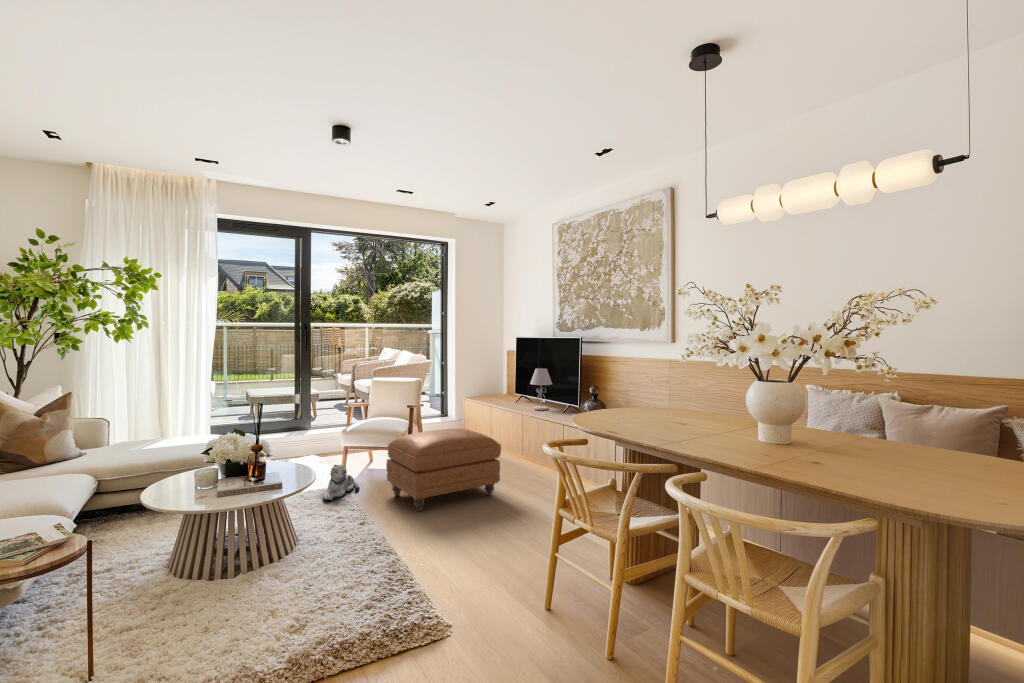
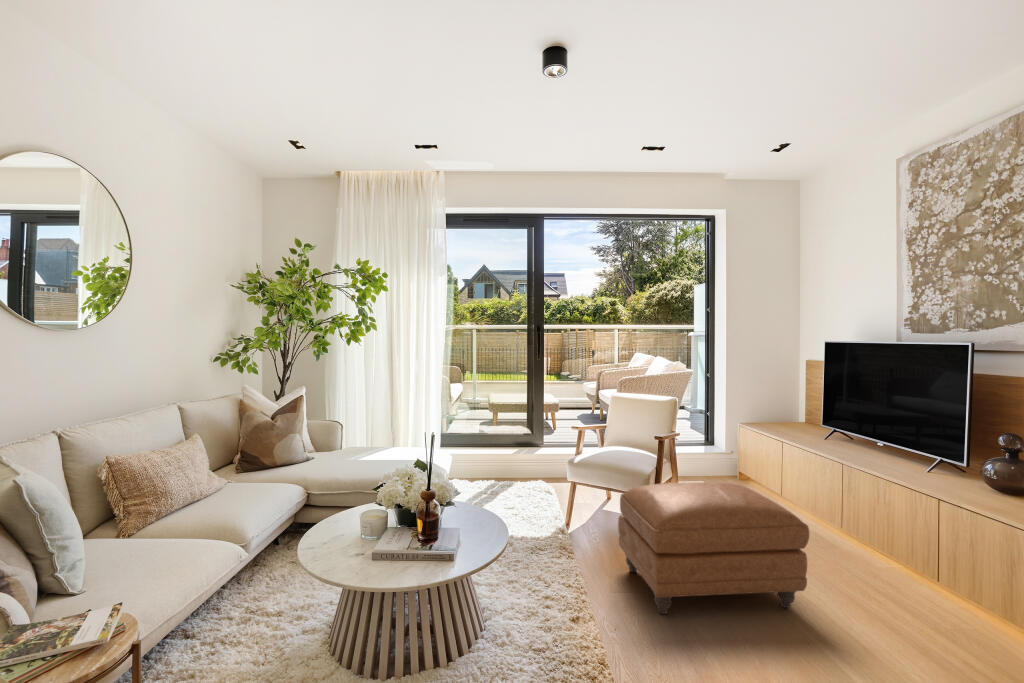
table lamp: present [530,368,552,410] -> none [856,393,902,463]
plush toy: present [323,465,360,501] -> none [535,510,585,560]

